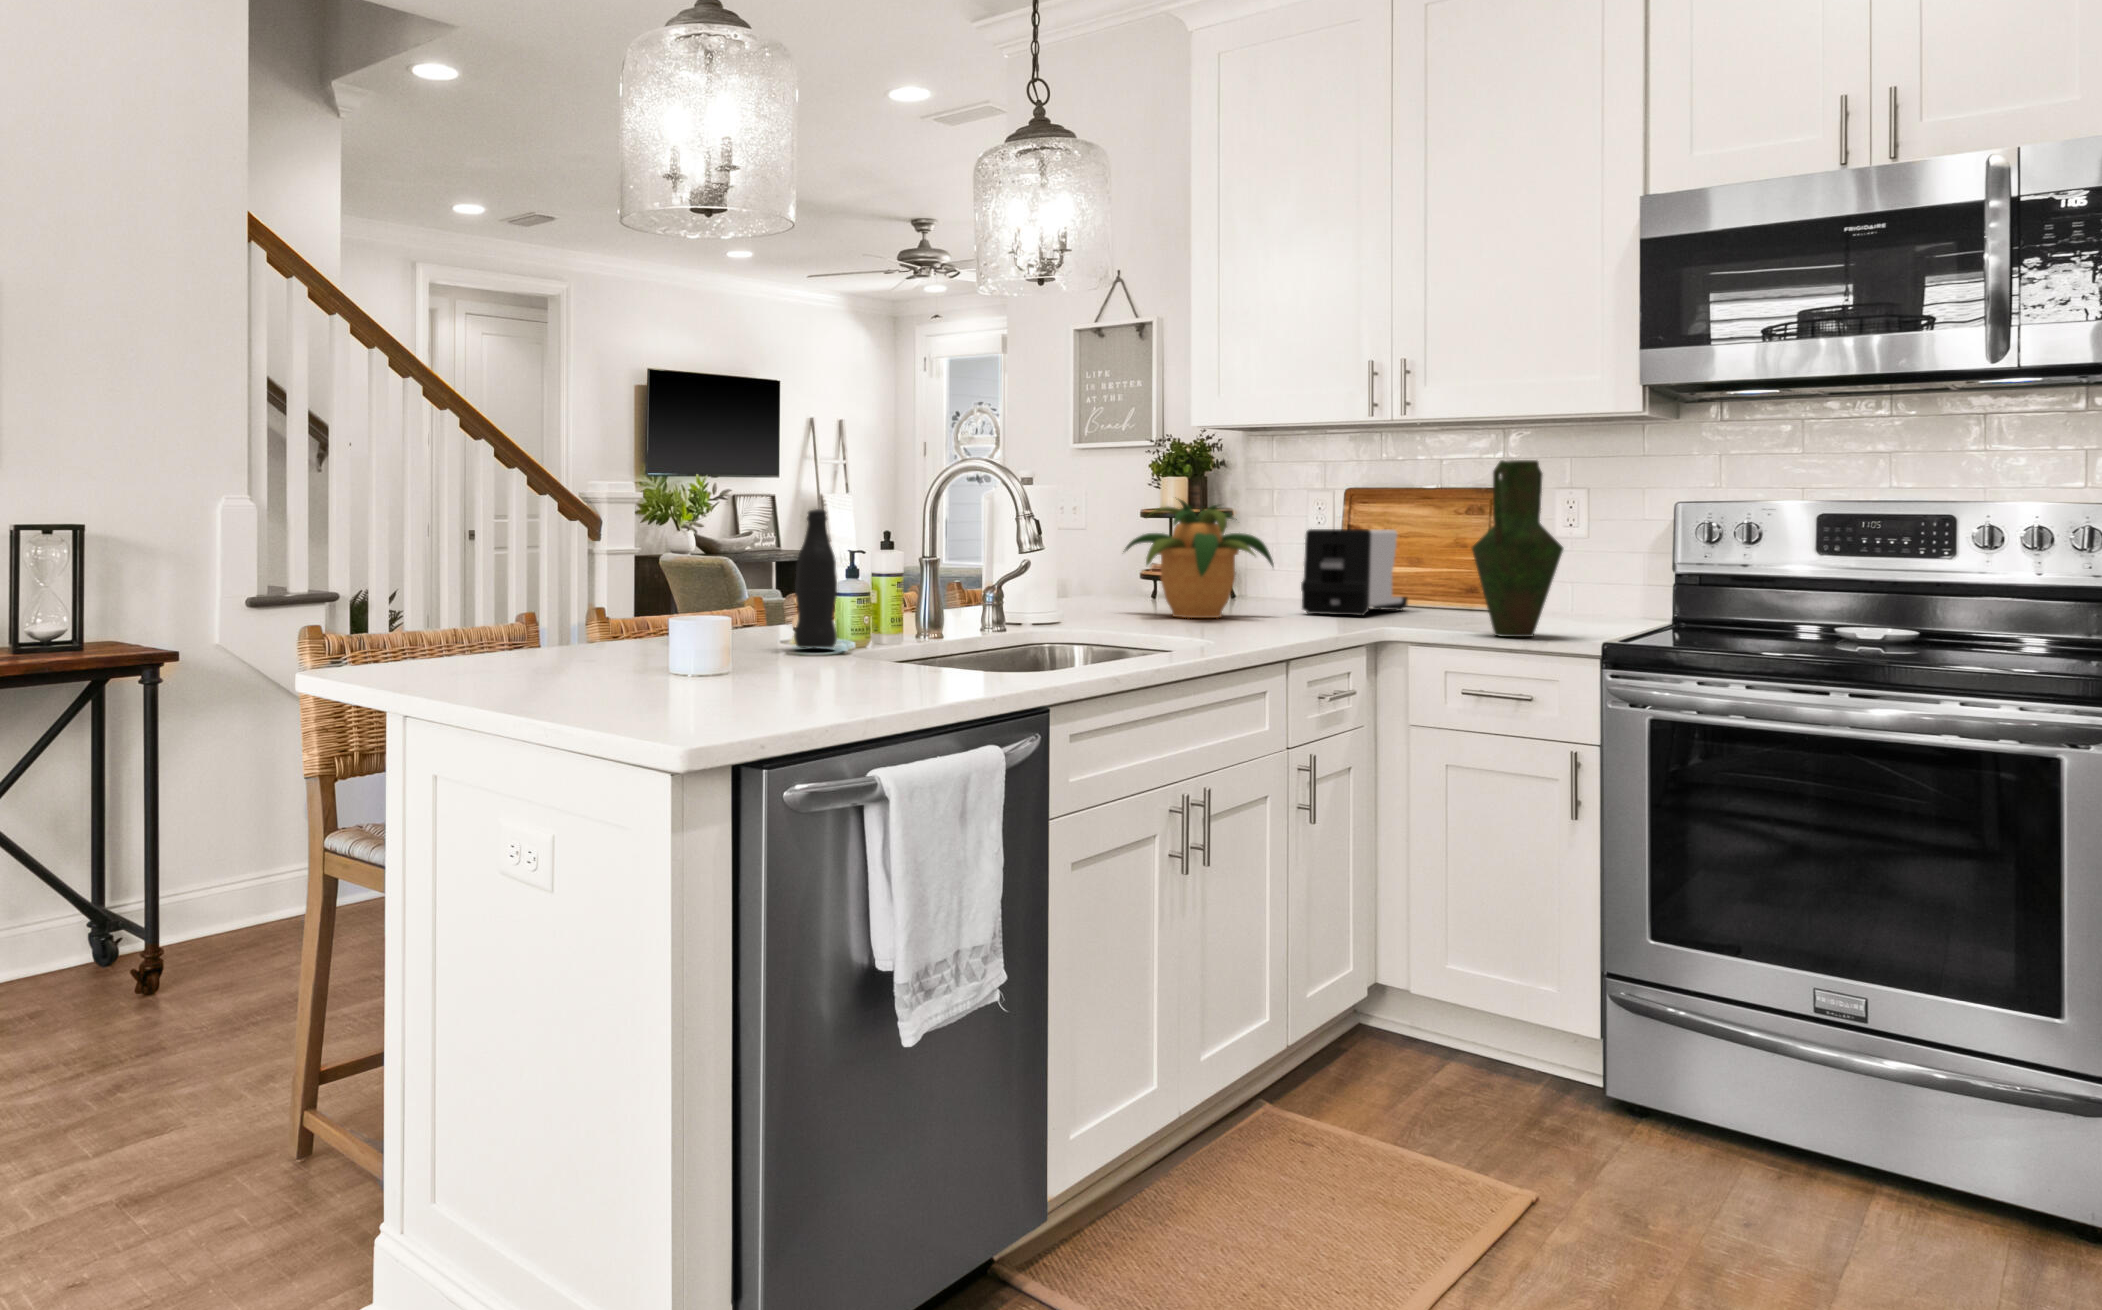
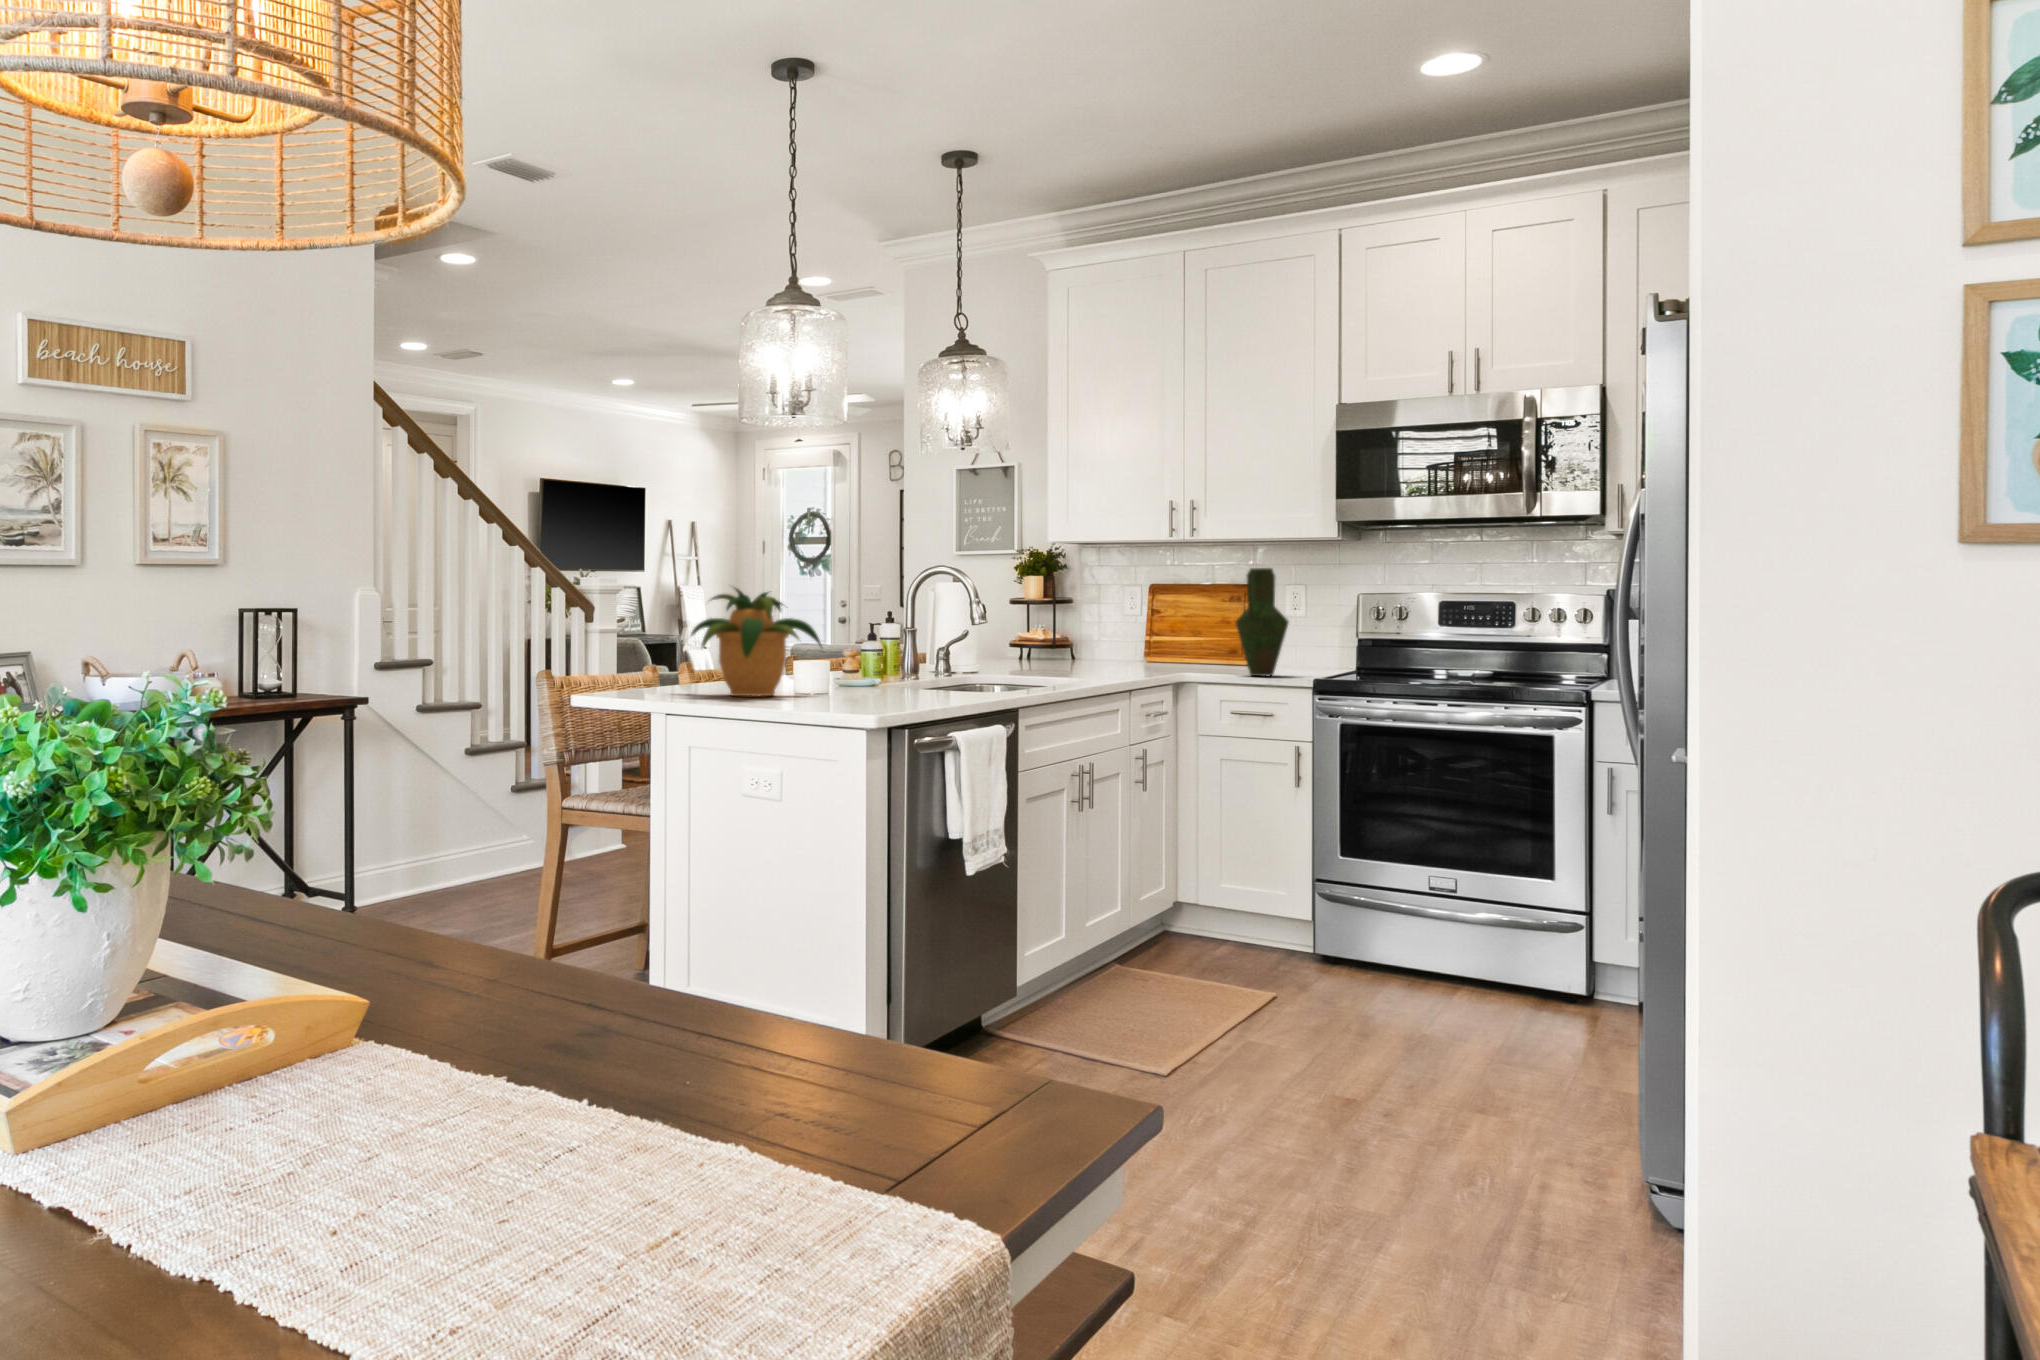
potted plant: present [1123,500,1274,618] -> present [691,588,821,696]
bottle: present [794,509,837,649] -> none [842,597,869,682]
toaster: present [1301,529,1408,616] -> none [1126,611,1193,667]

